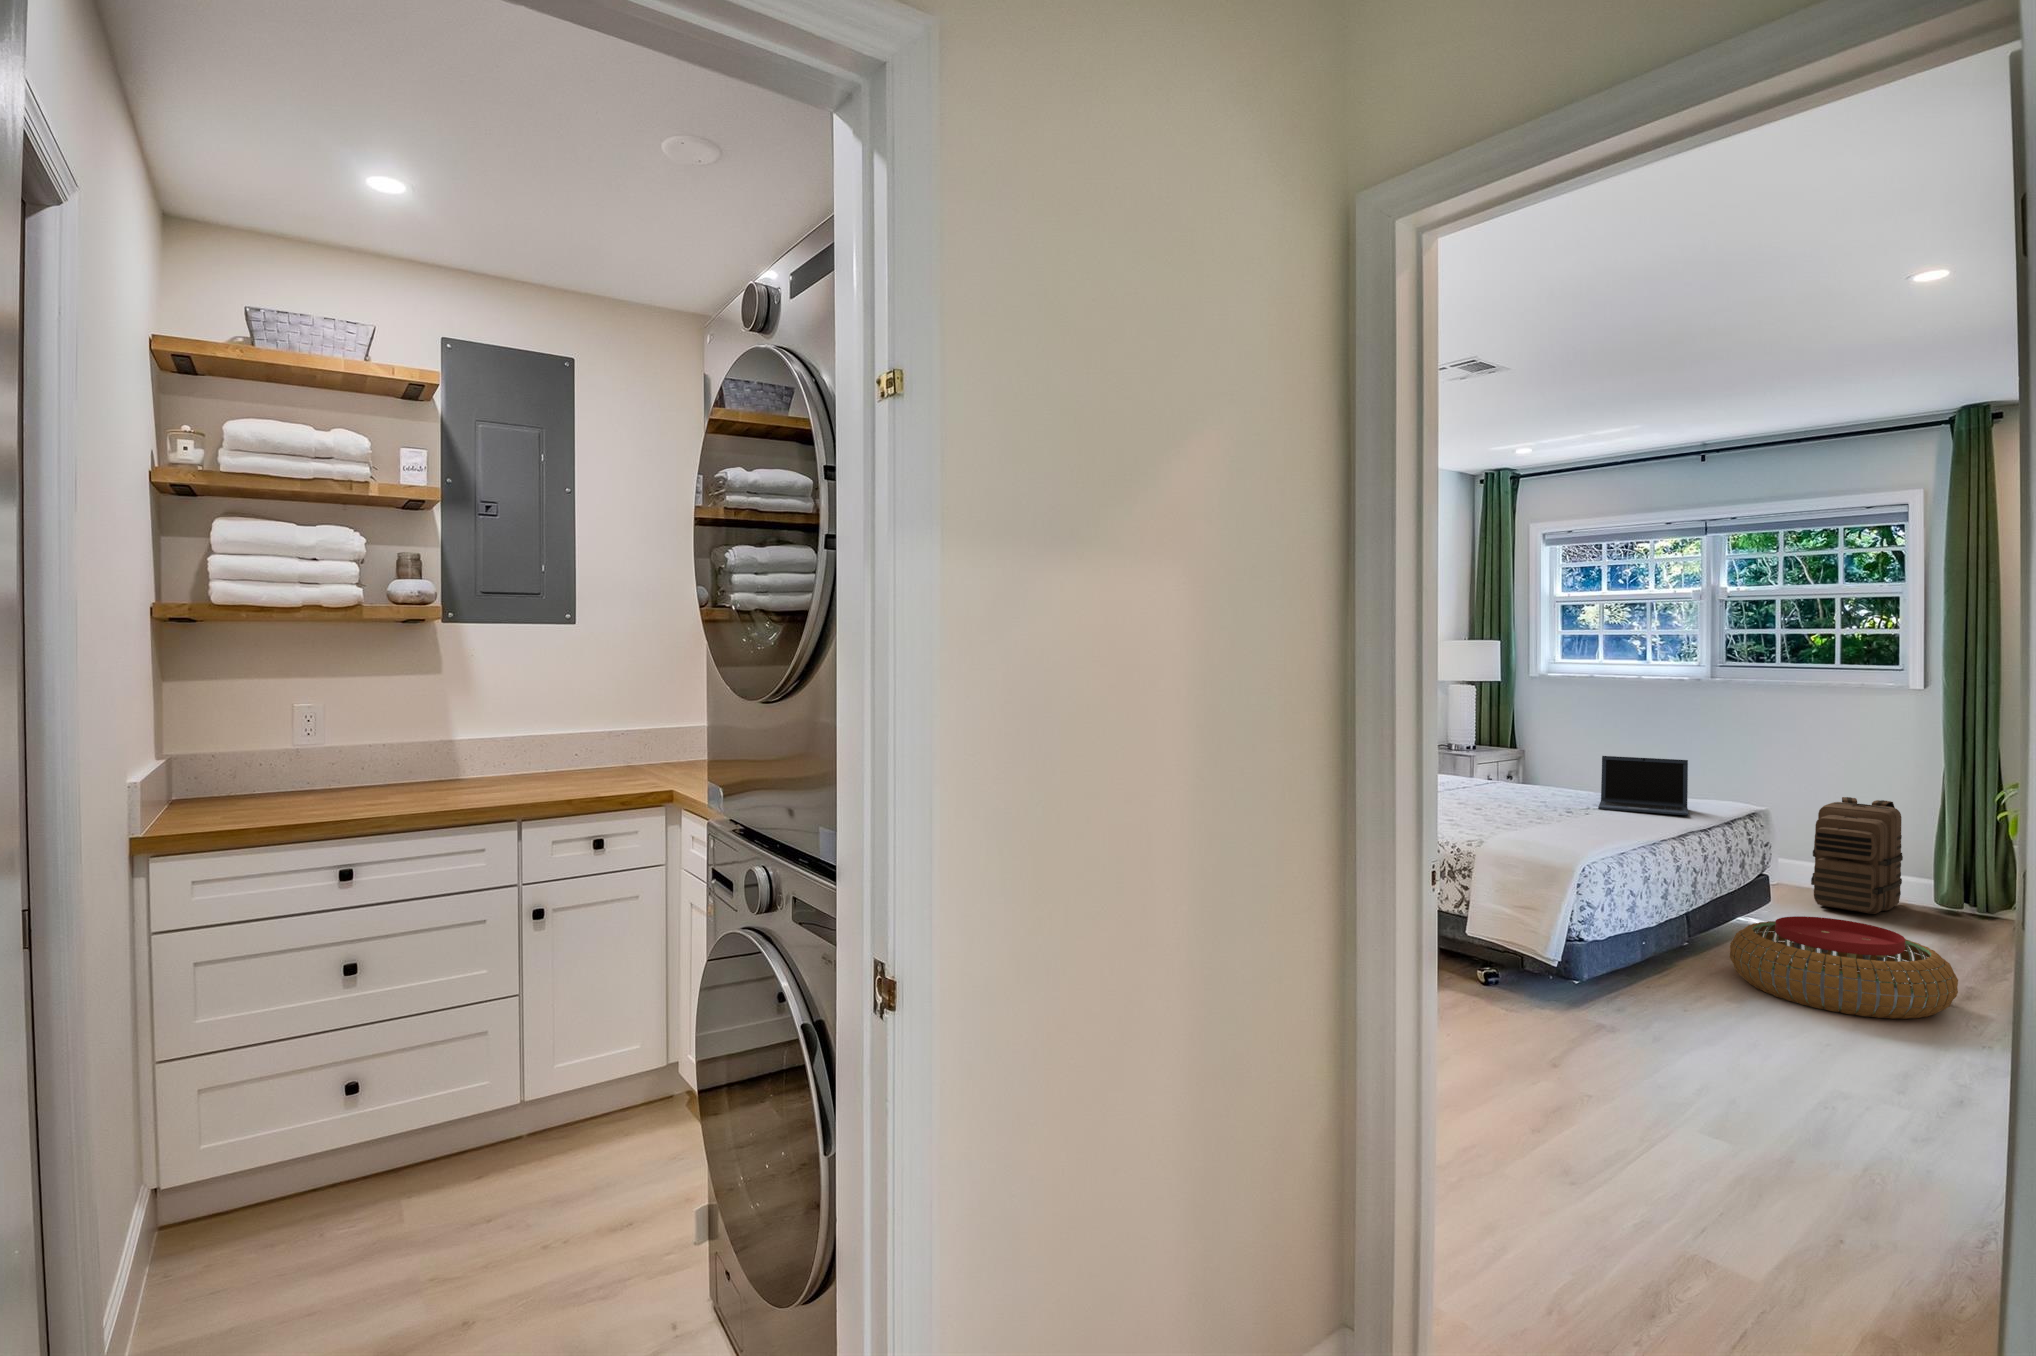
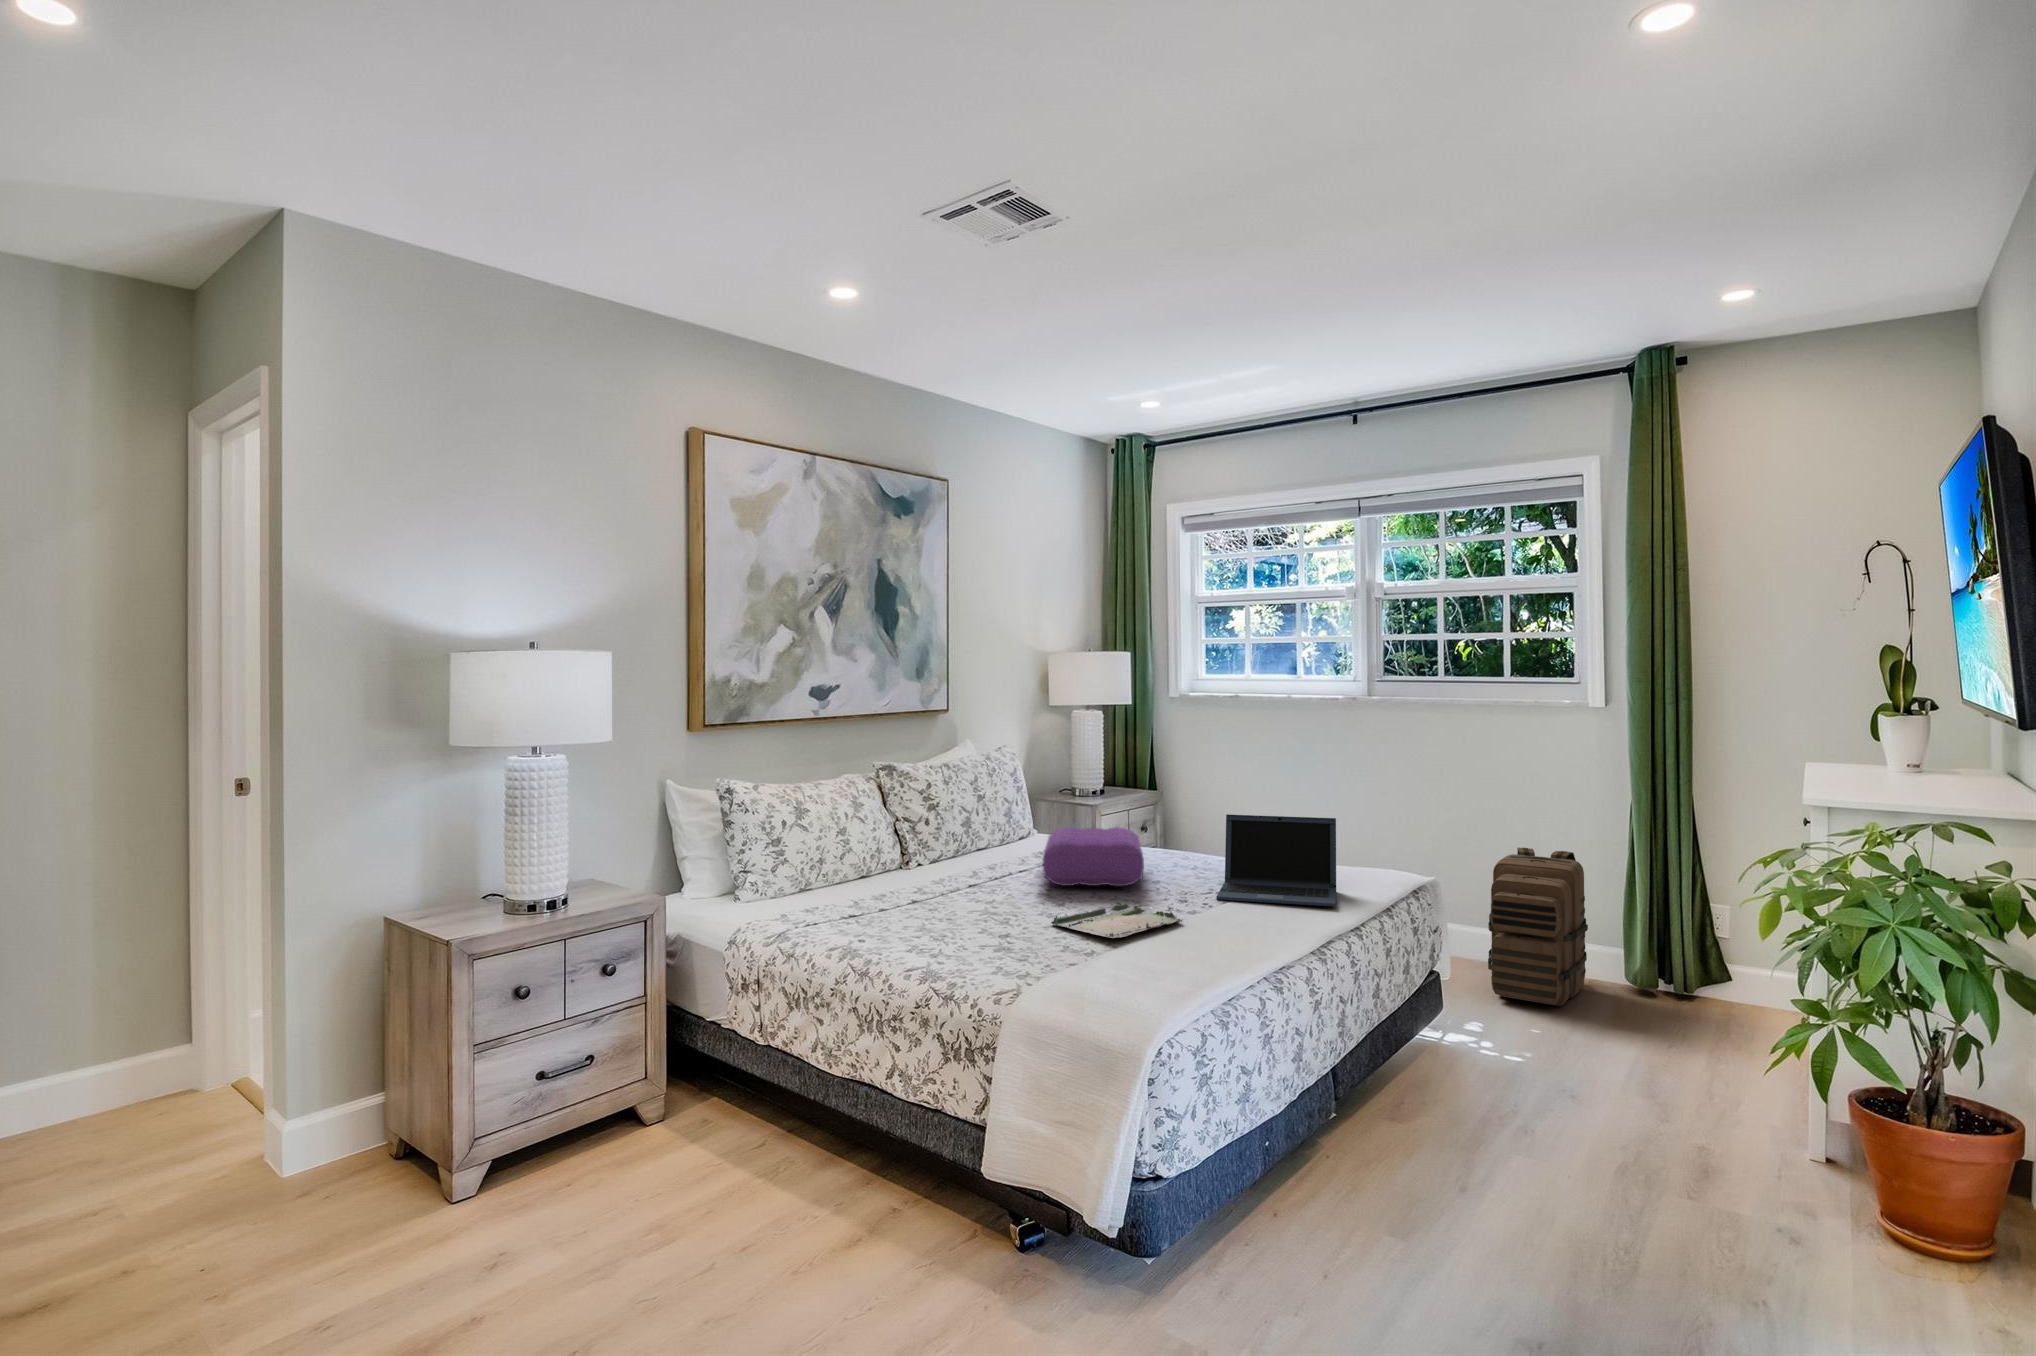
pillow: none [1466,762,1544,799] -> present [1043,827,1144,886]
tray: none [1490,806,1580,821] -> present [1051,903,1182,938]
pouf: present [1730,916,1958,1019] -> none [1393,1062,1703,1250]

